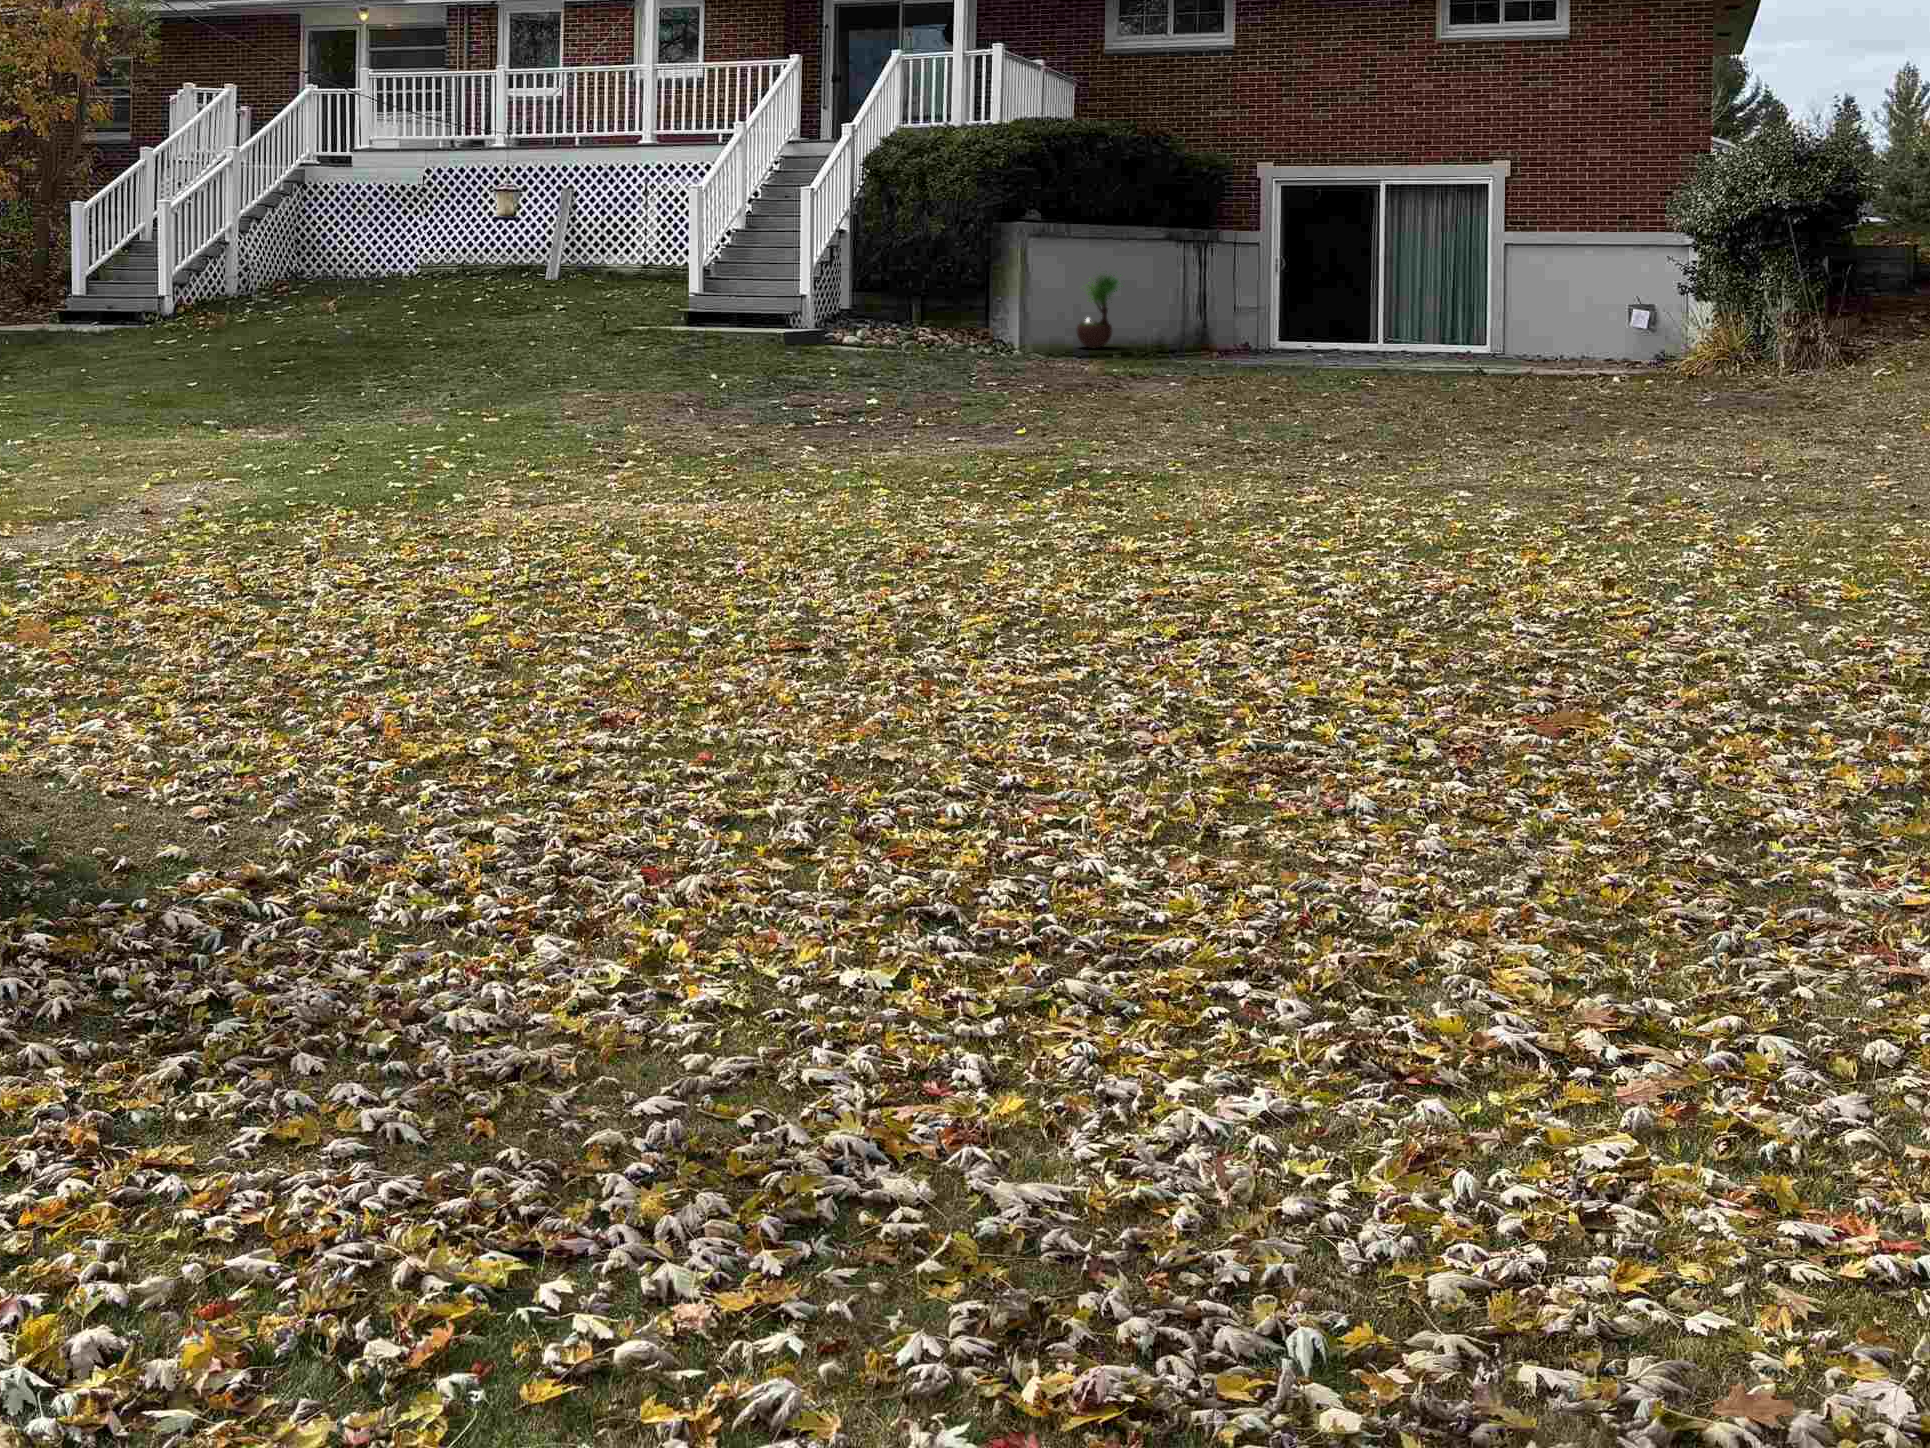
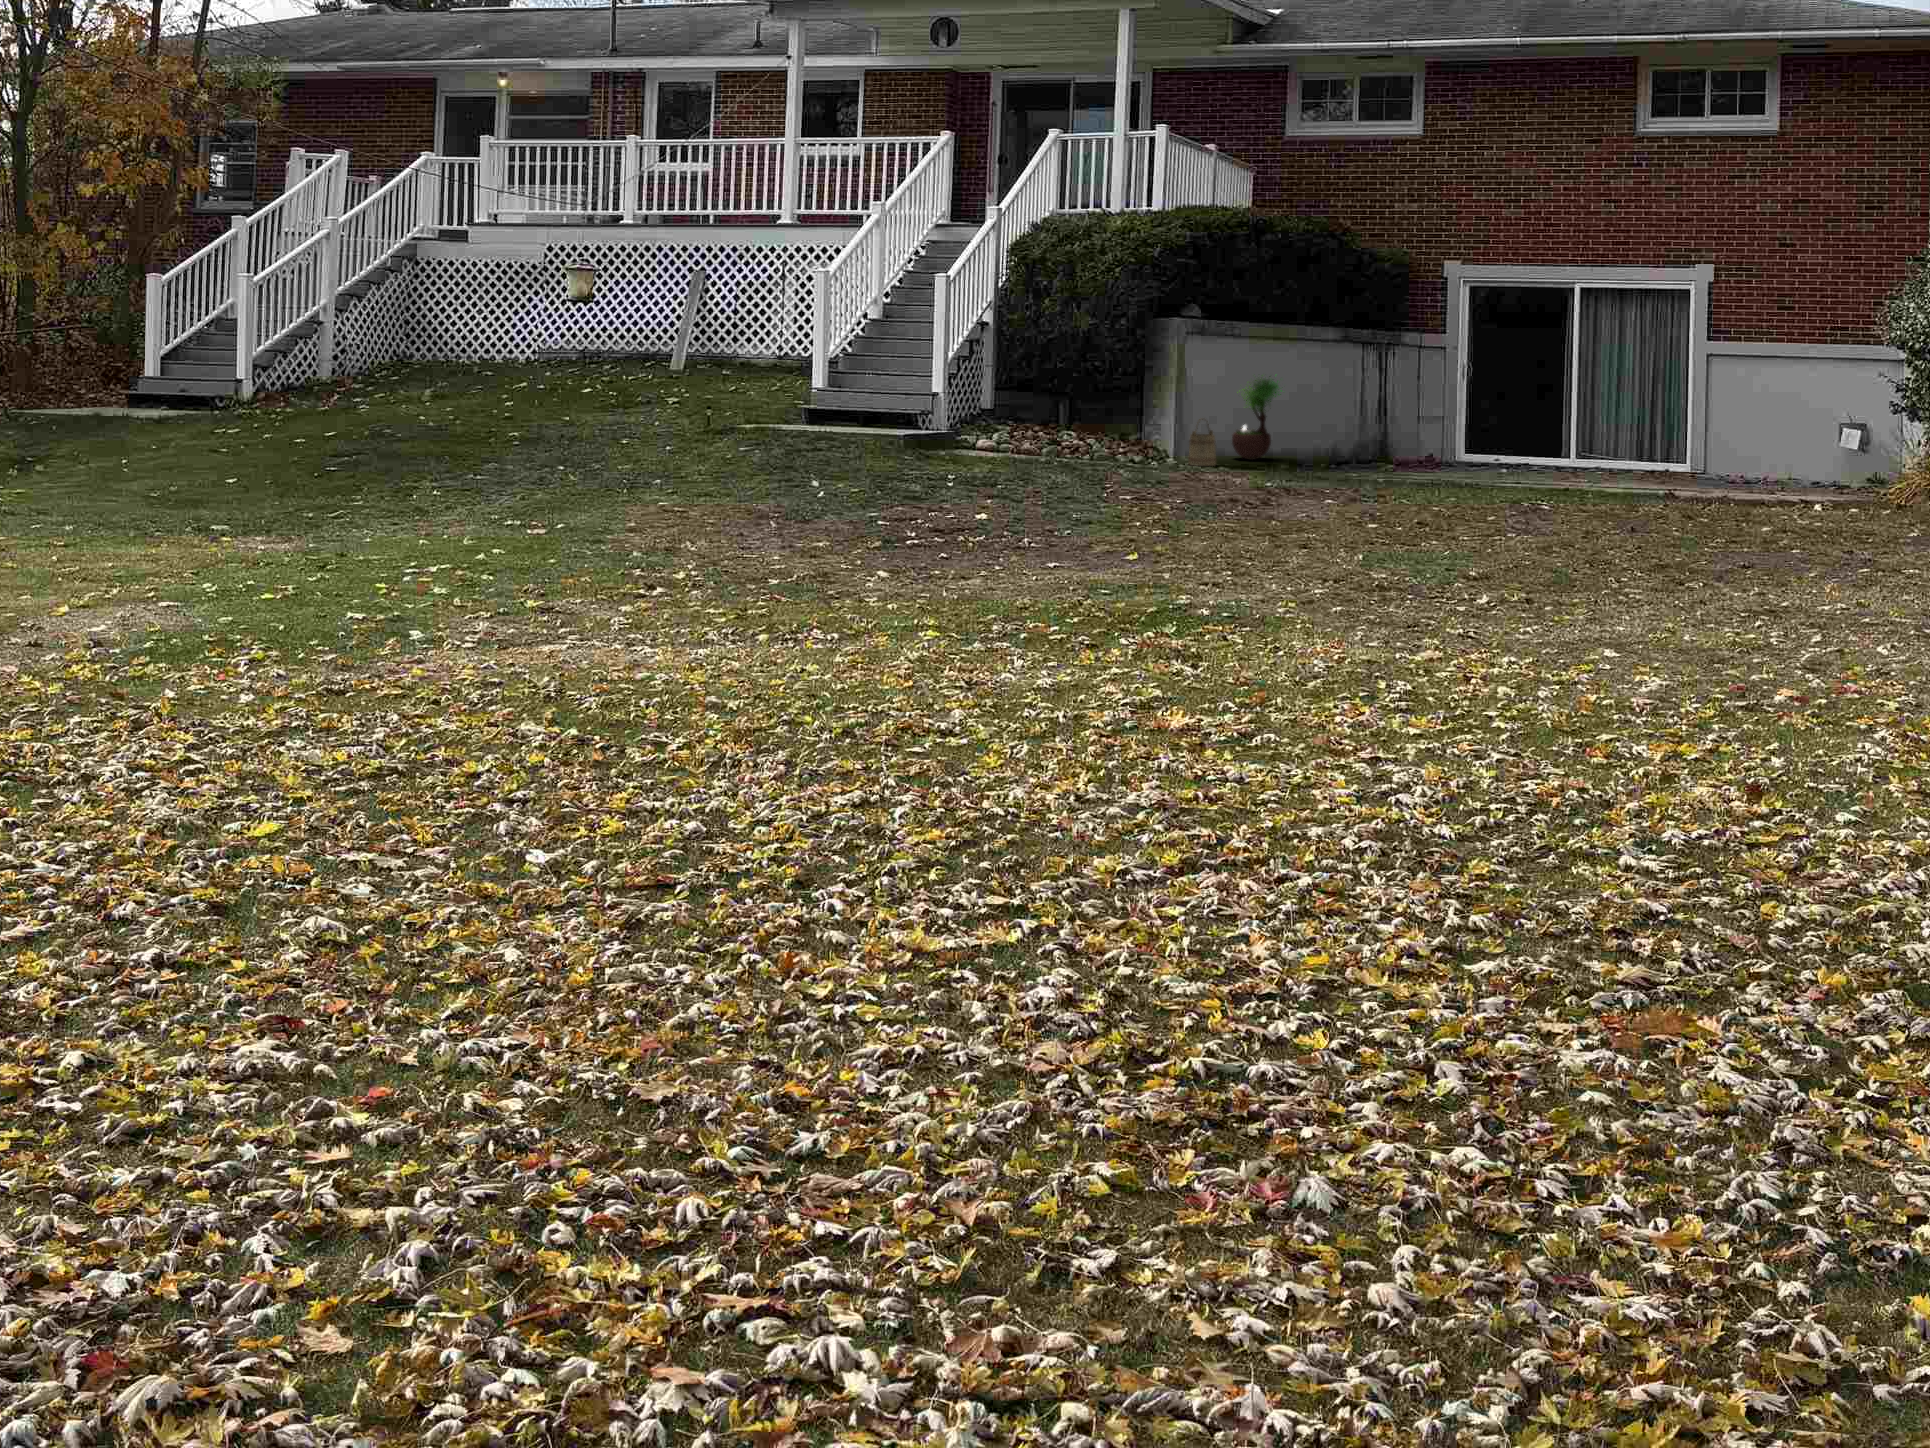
bucket: none [1039,311,1065,355] -> present [1188,419,1216,466]

